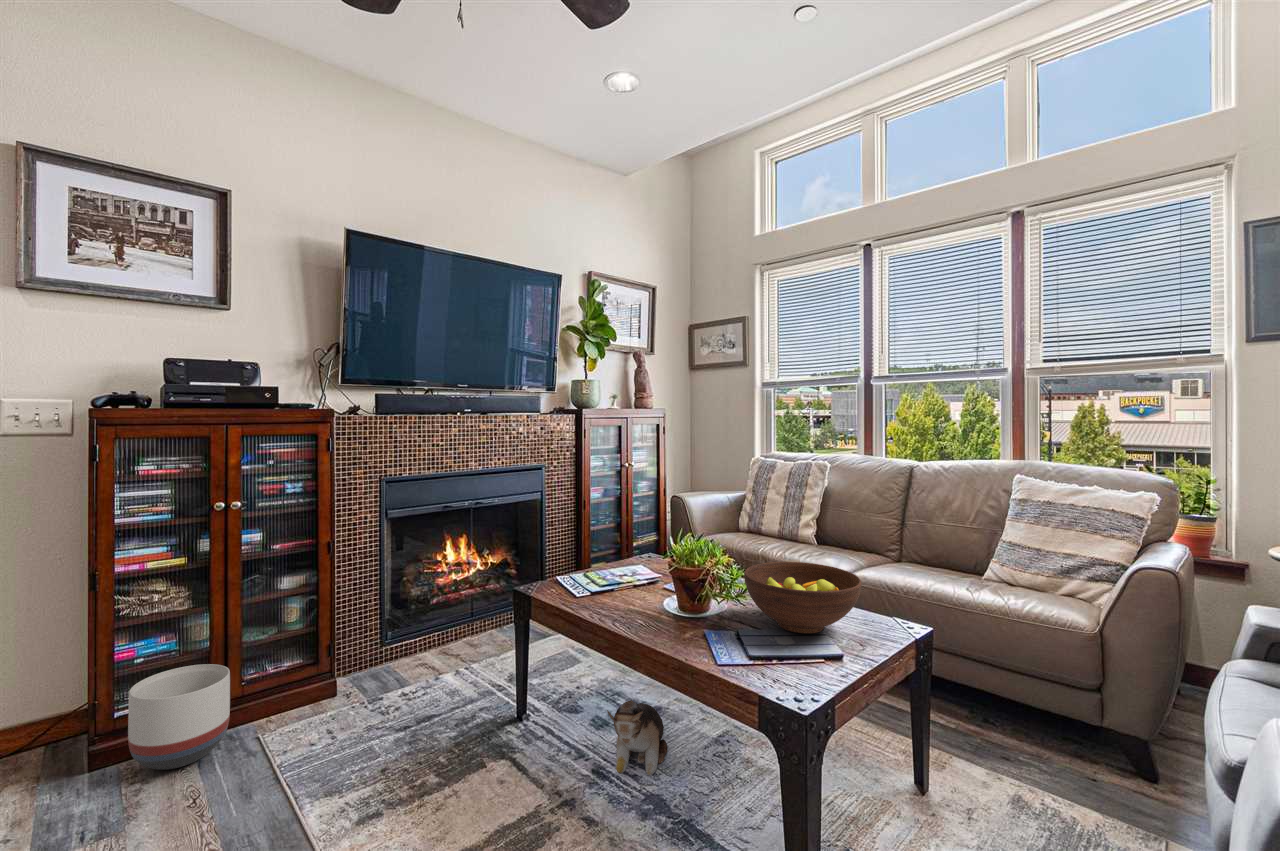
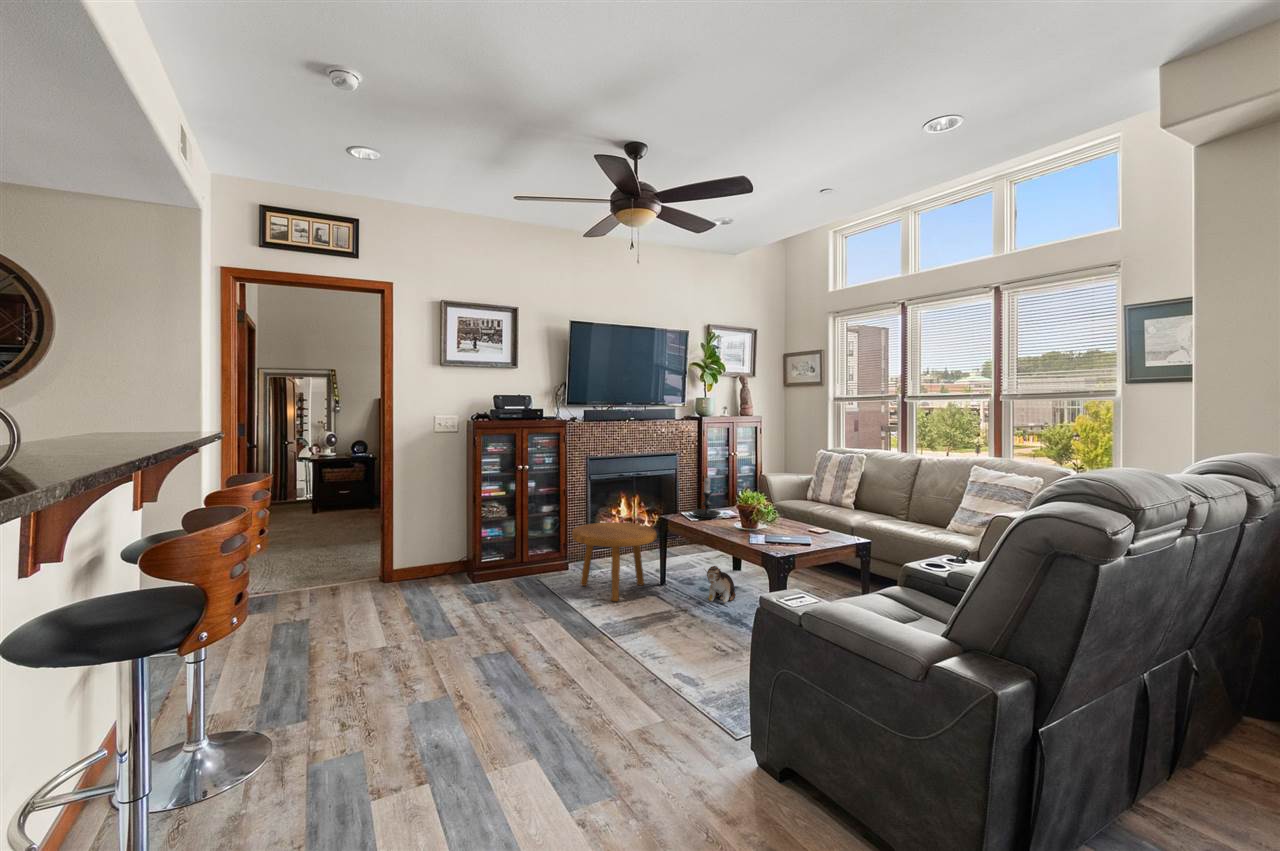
candle holder: none [574,507,630,588] -> present [692,478,721,518]
fruit bowl: present [744,562,861,633] -> none [772,505,830,536]
footstool: none [315,604,507,804] -> present [572,522,657,601]
planter: present [128,664,230,770] -> none [492,543,529,585]

